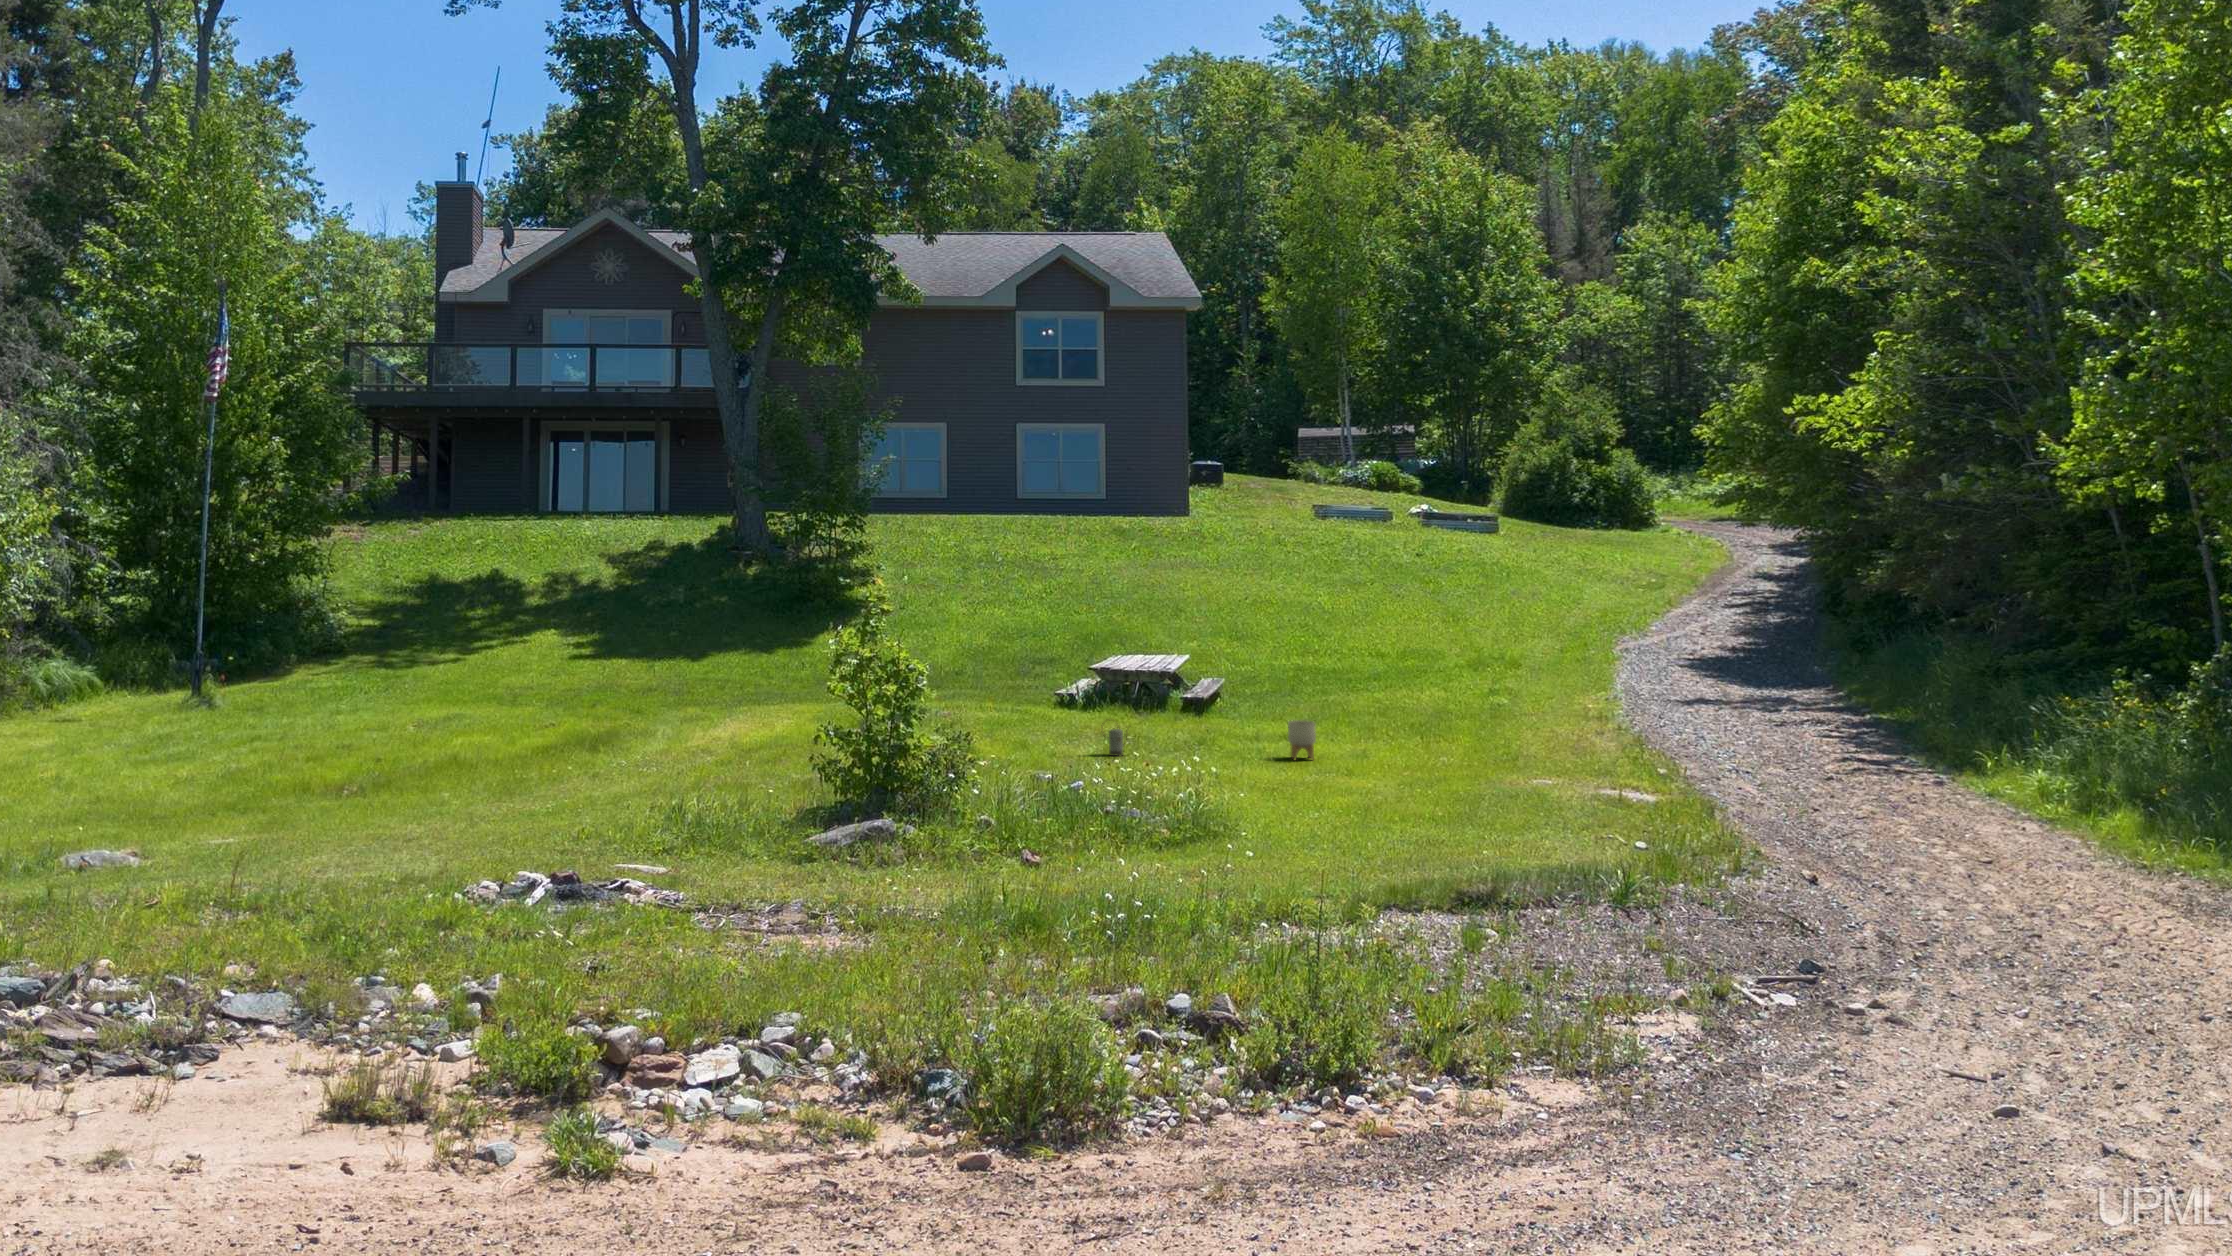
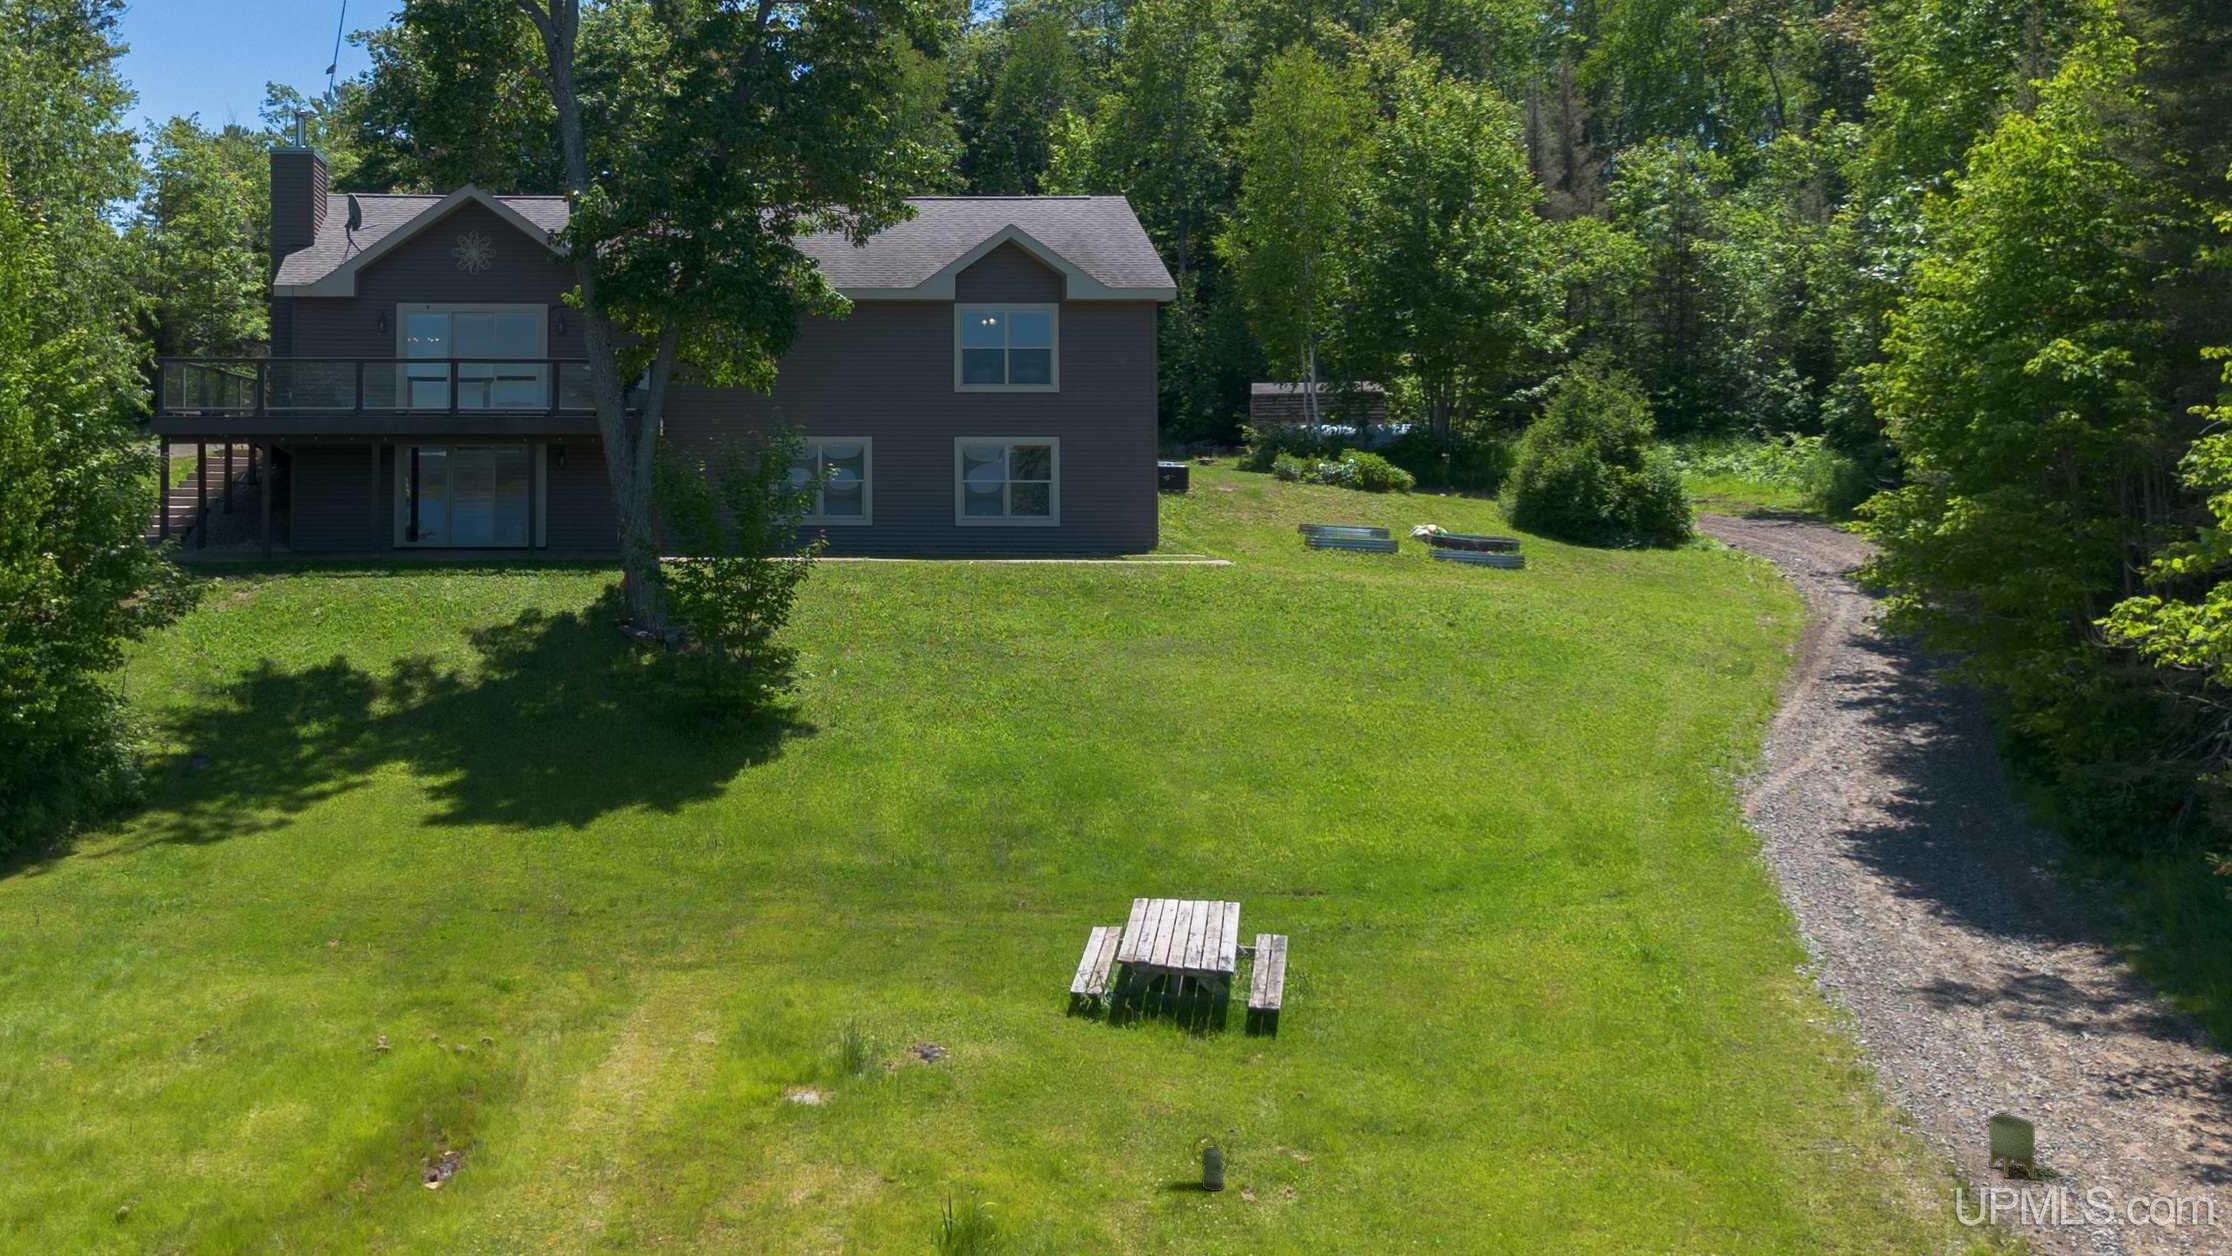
planter: present [1288,720,1316,760] -> present [1989,1114,2035,1179]

